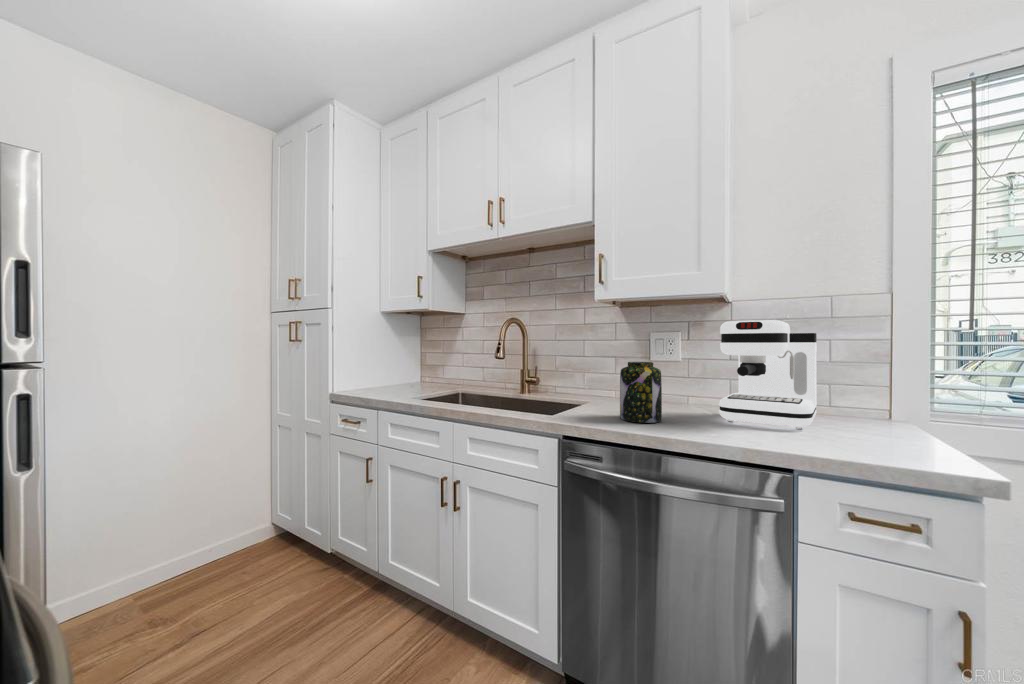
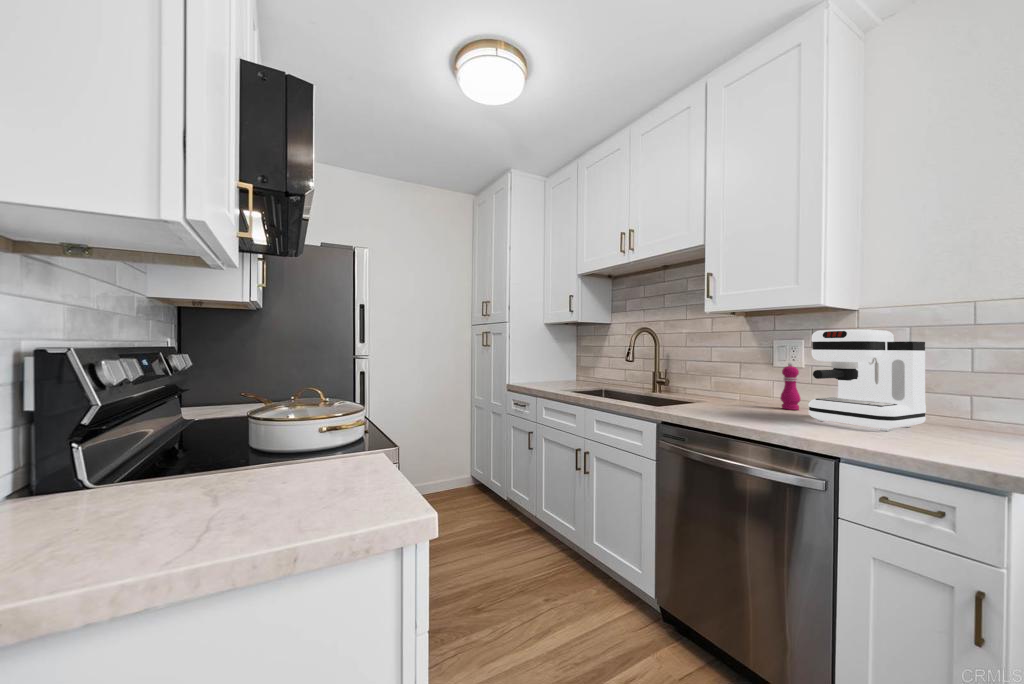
pepper mill: none [671,357,690,408] -> present [781,363,800,410]
jar: present [620,362,662,423] -> none [714,365,751,415]

